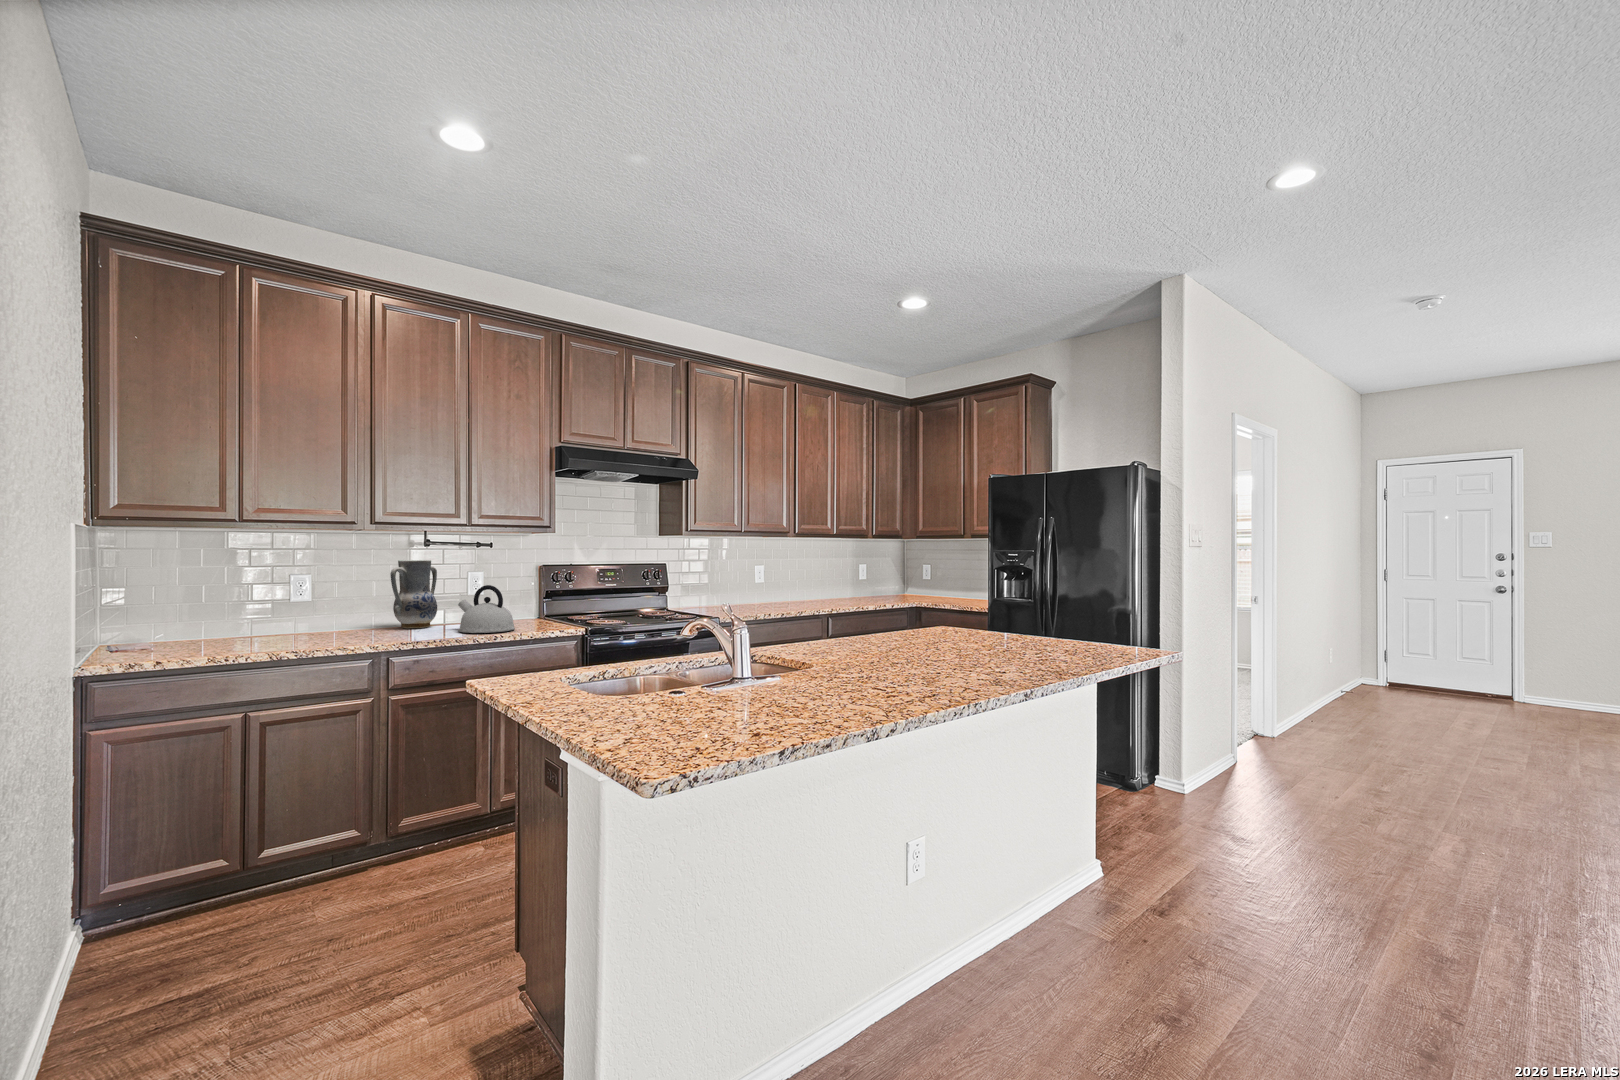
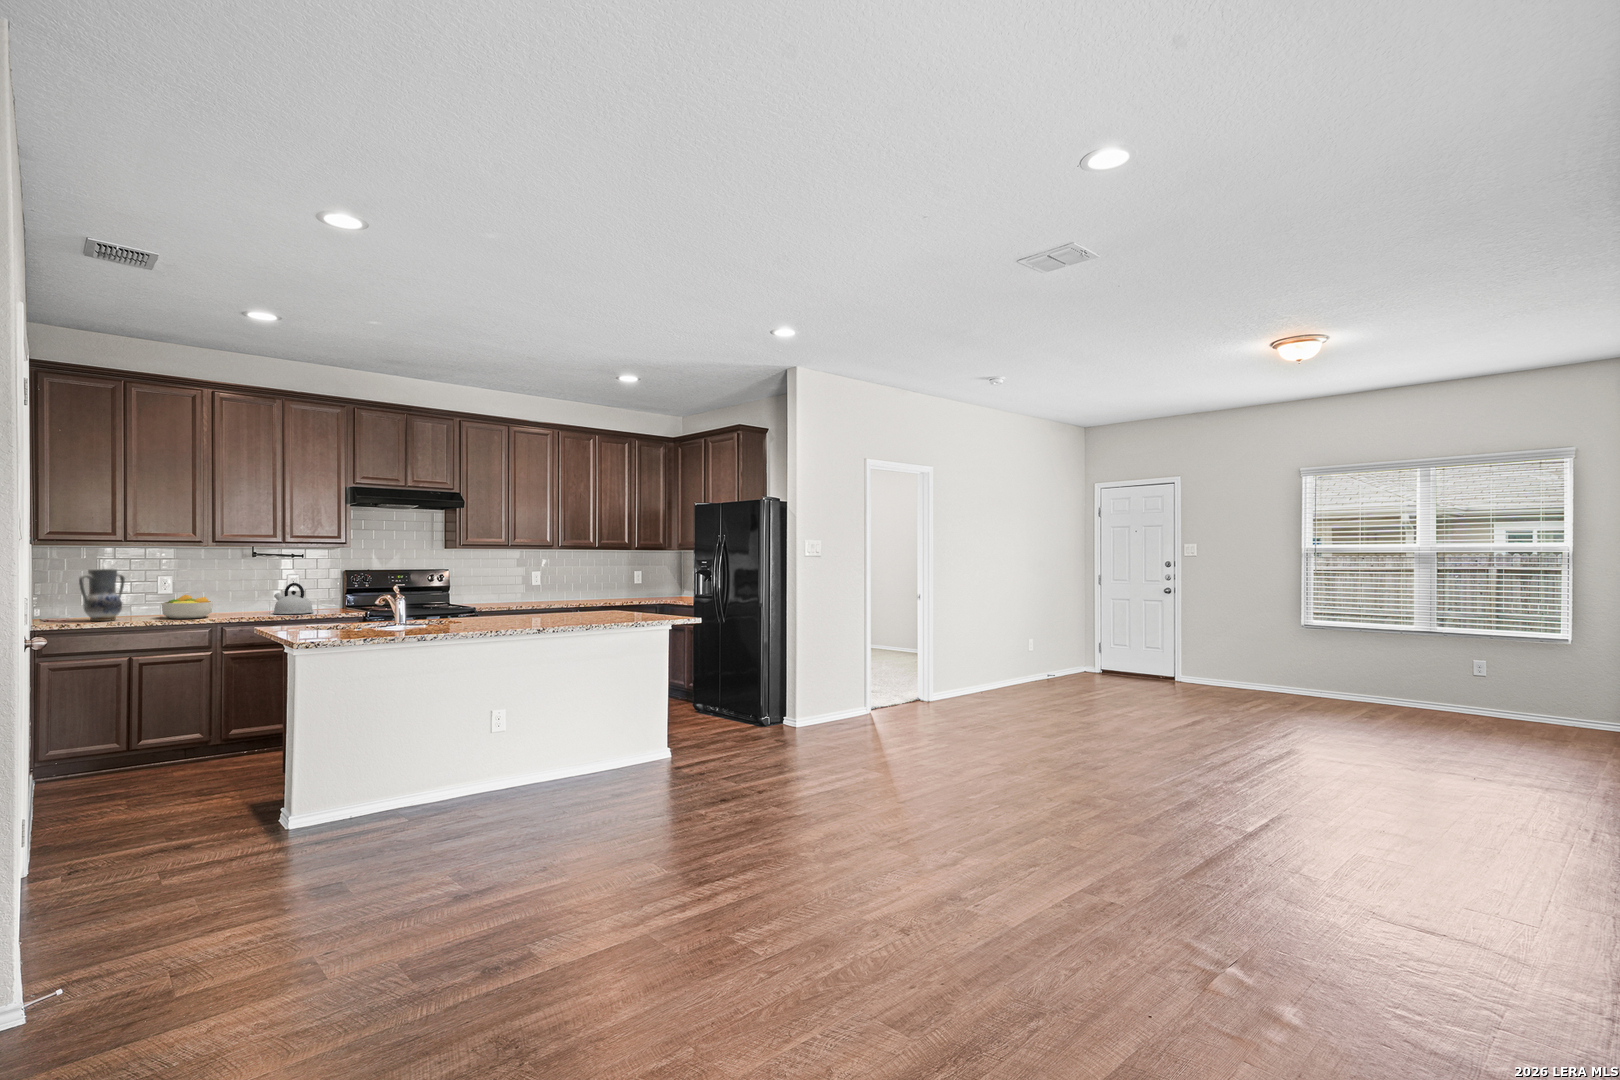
vase: present [390,560,437,628] -> present [79,569,125,621]
fruit bowl: none [296,604,374,645] -> present [161,595,213,619]

